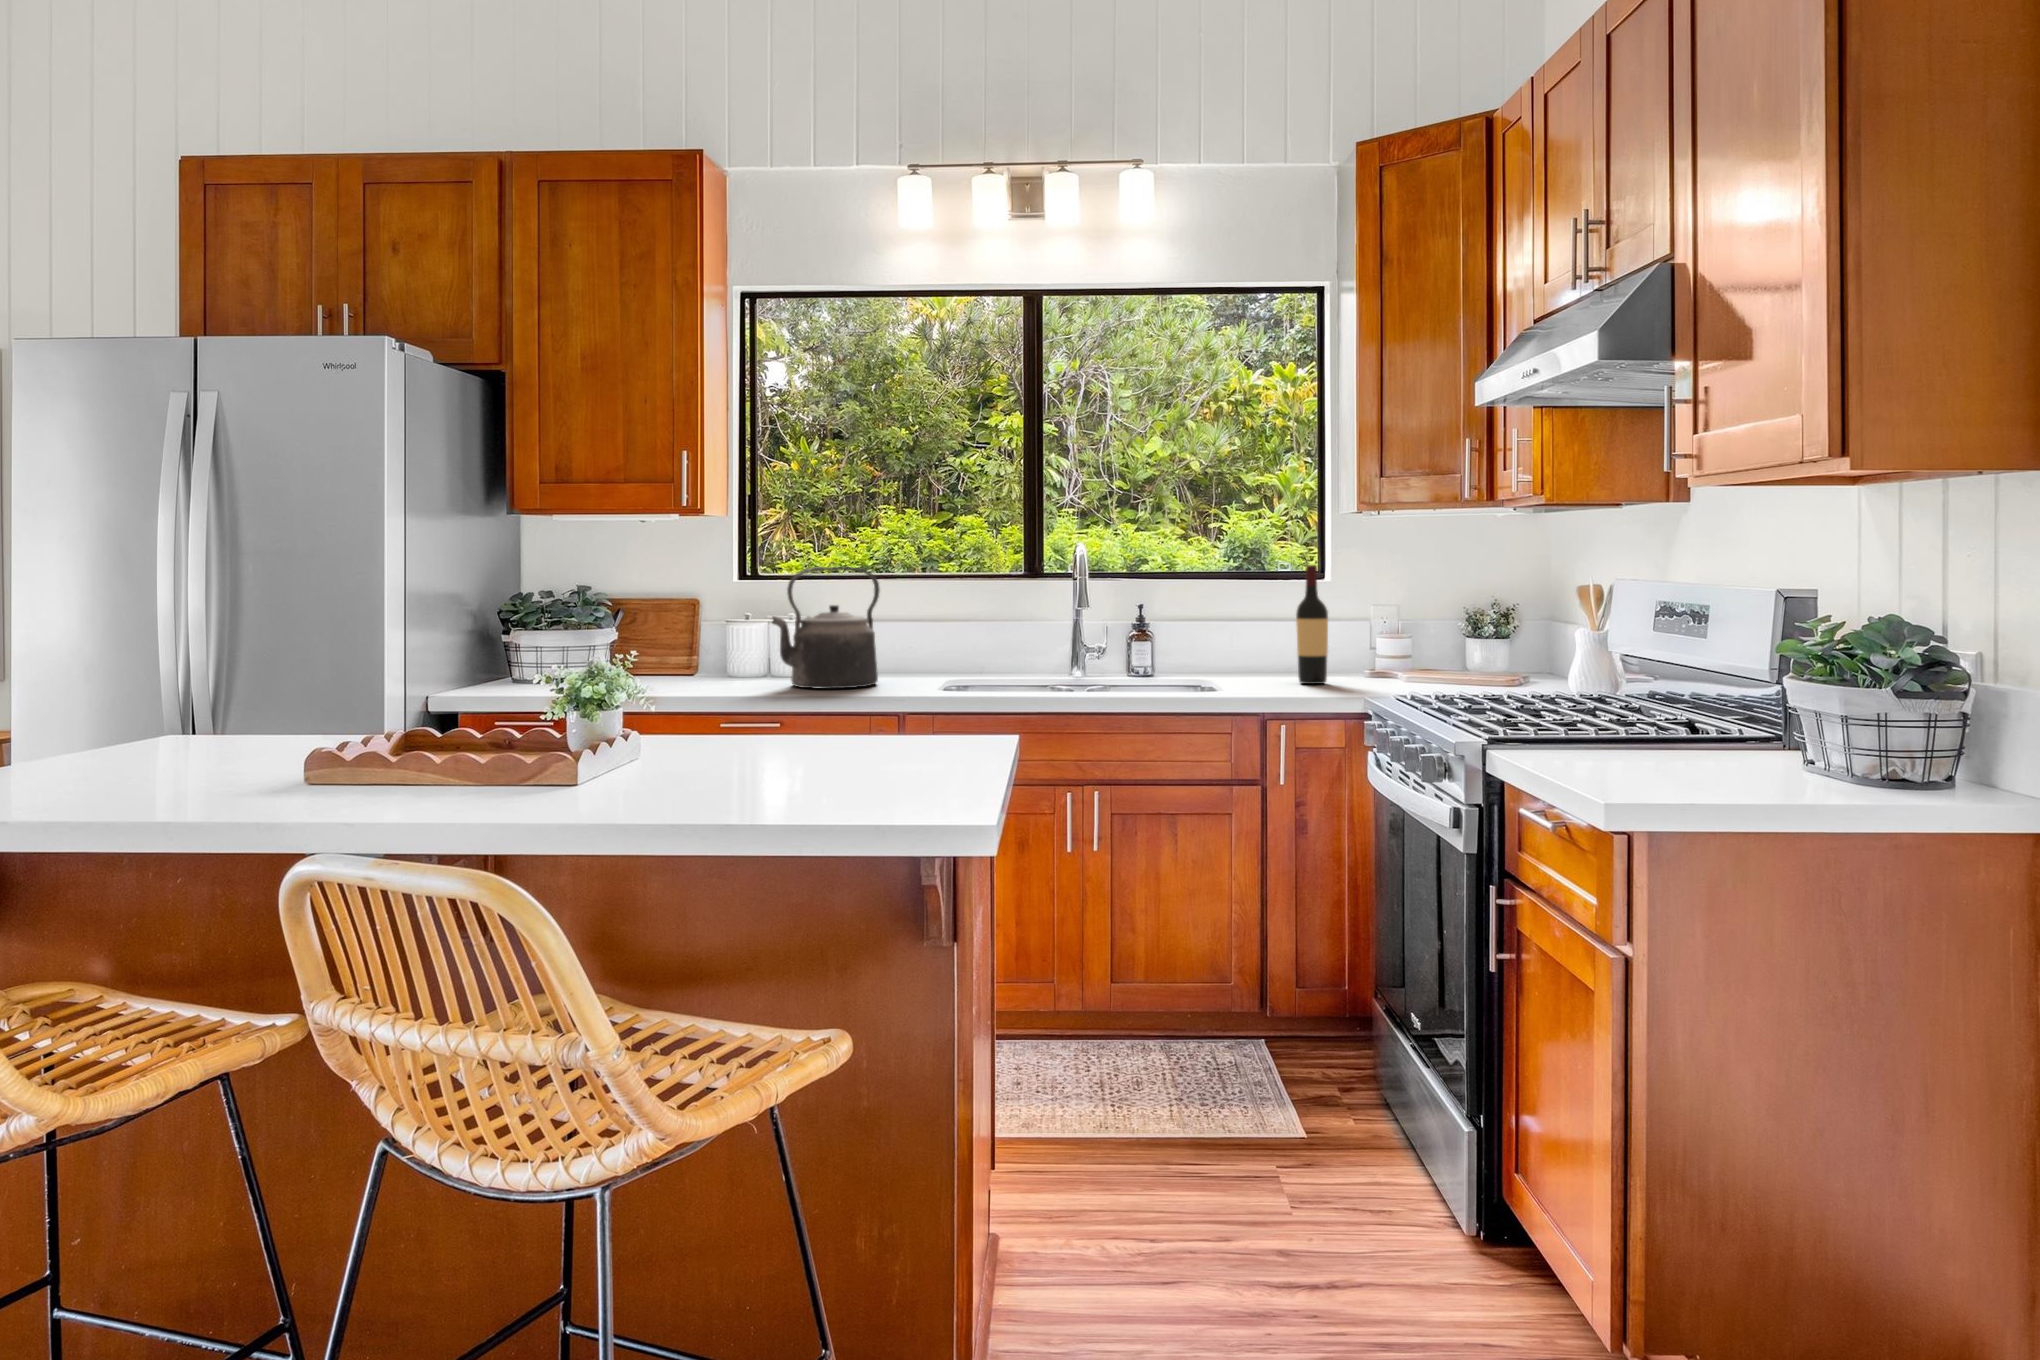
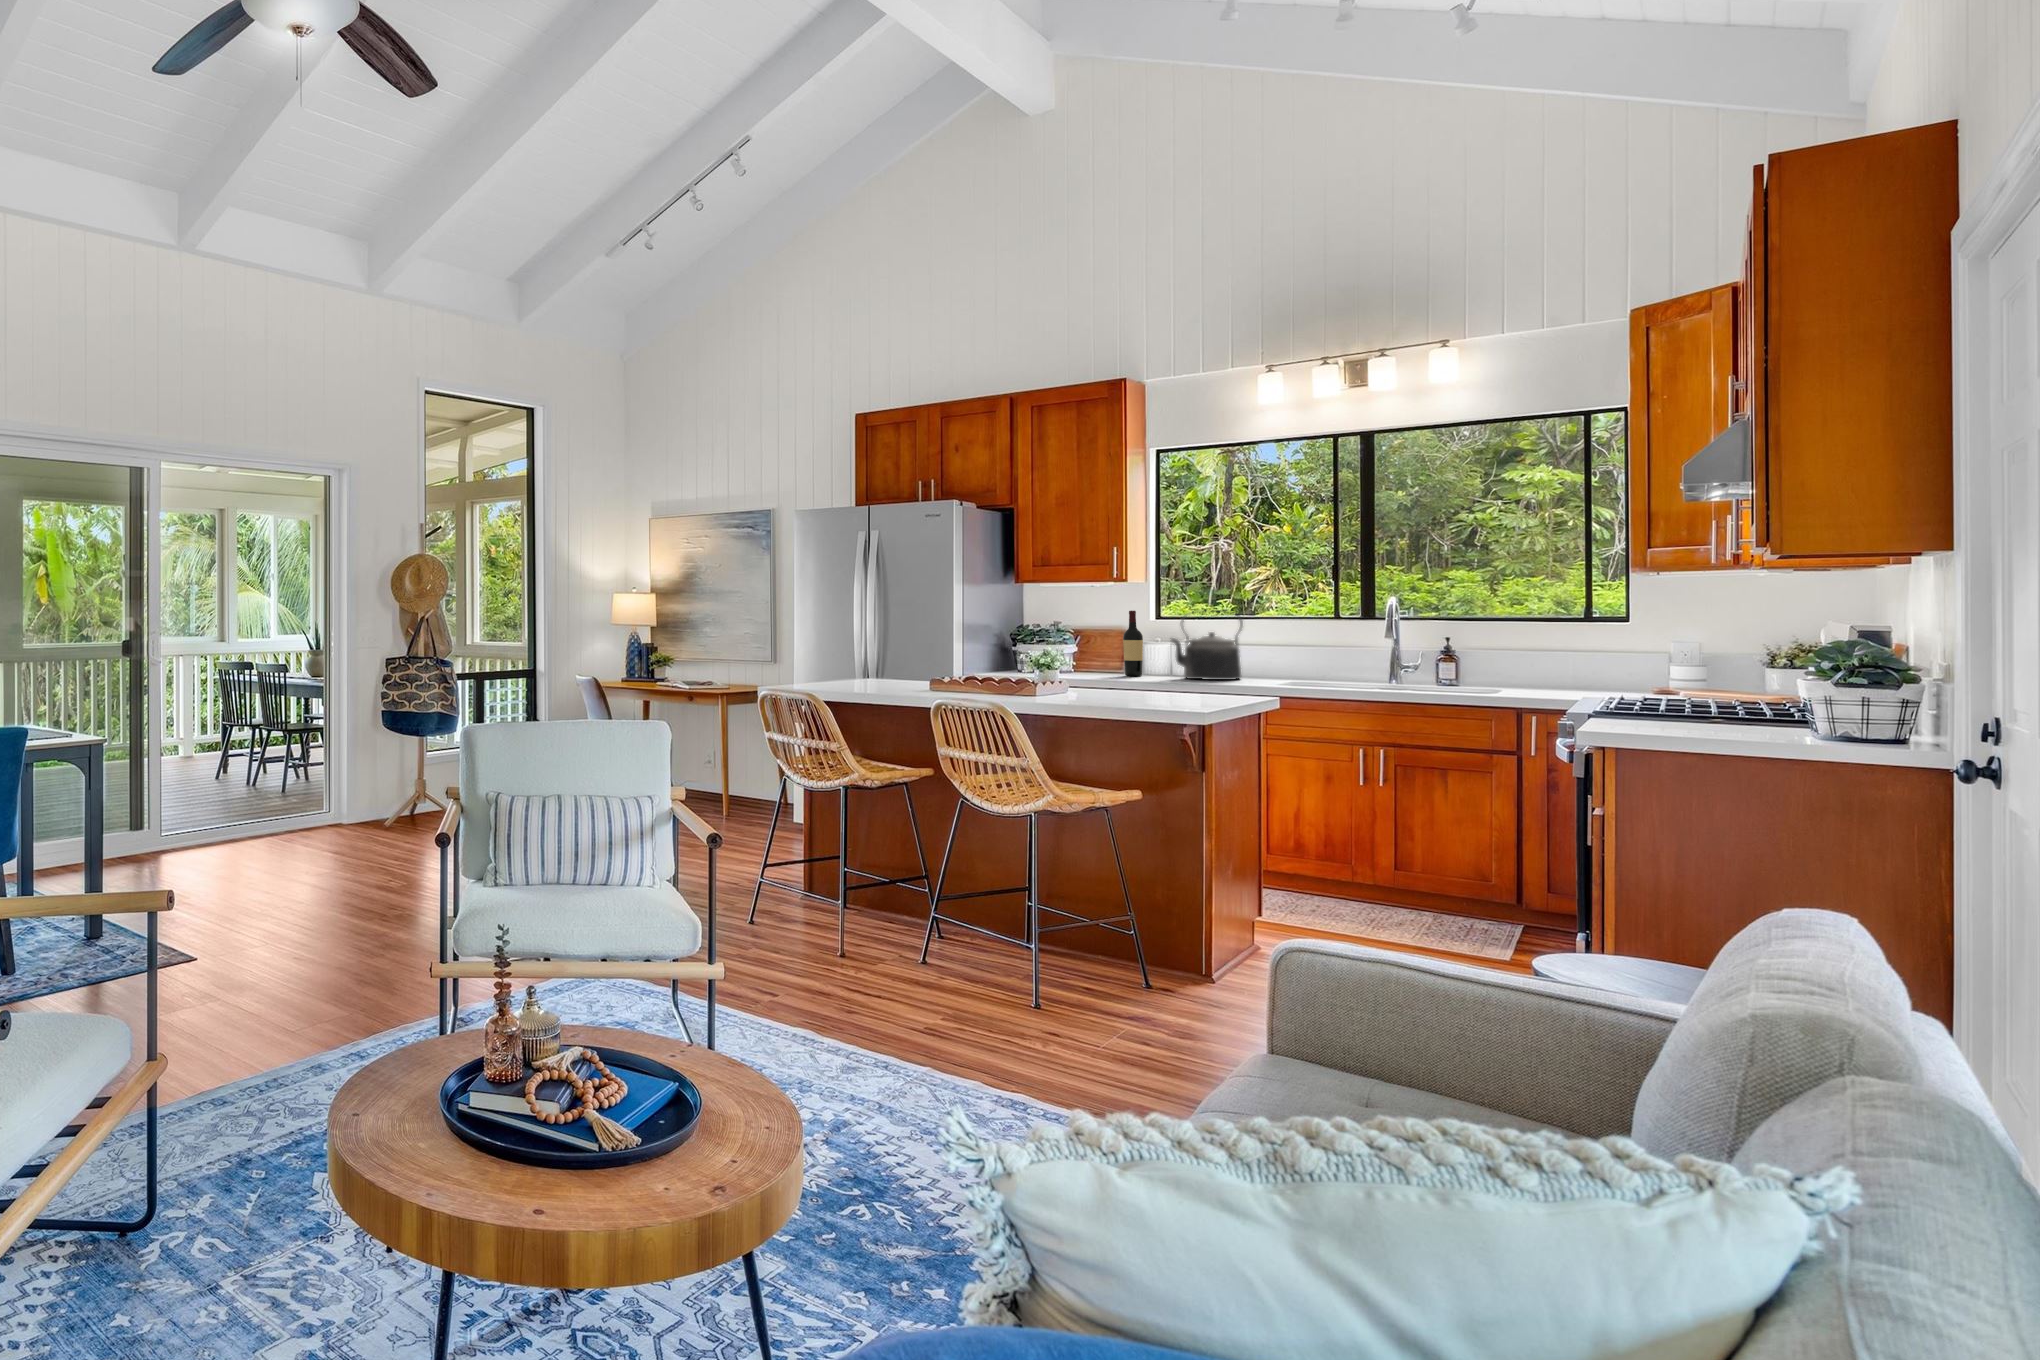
wine bottle: present [1296,565,1328,684] -> present [1123,611,1143,676]

